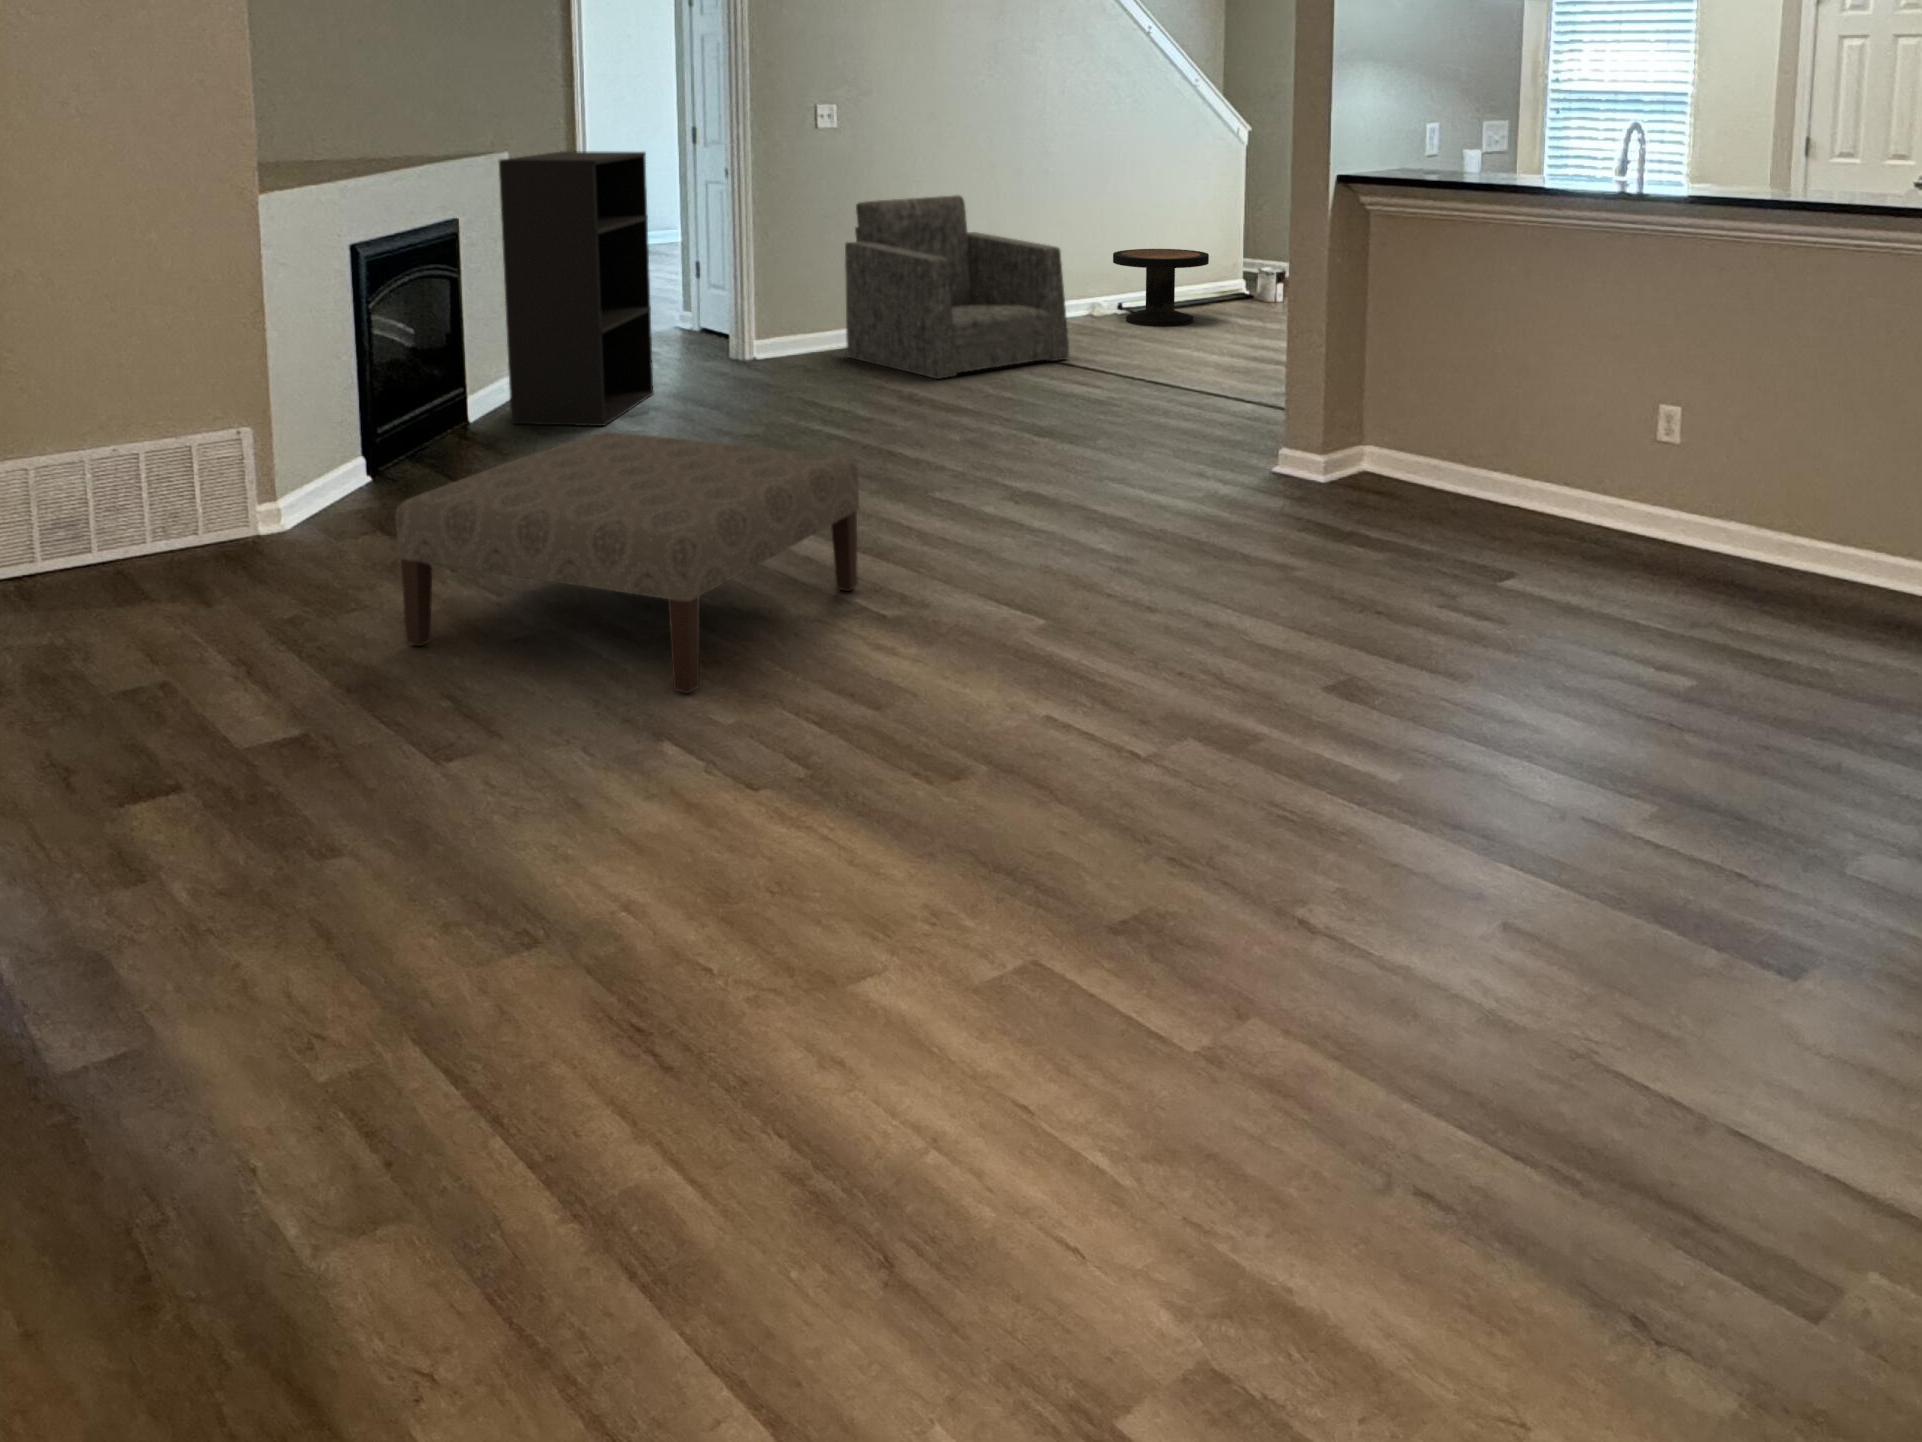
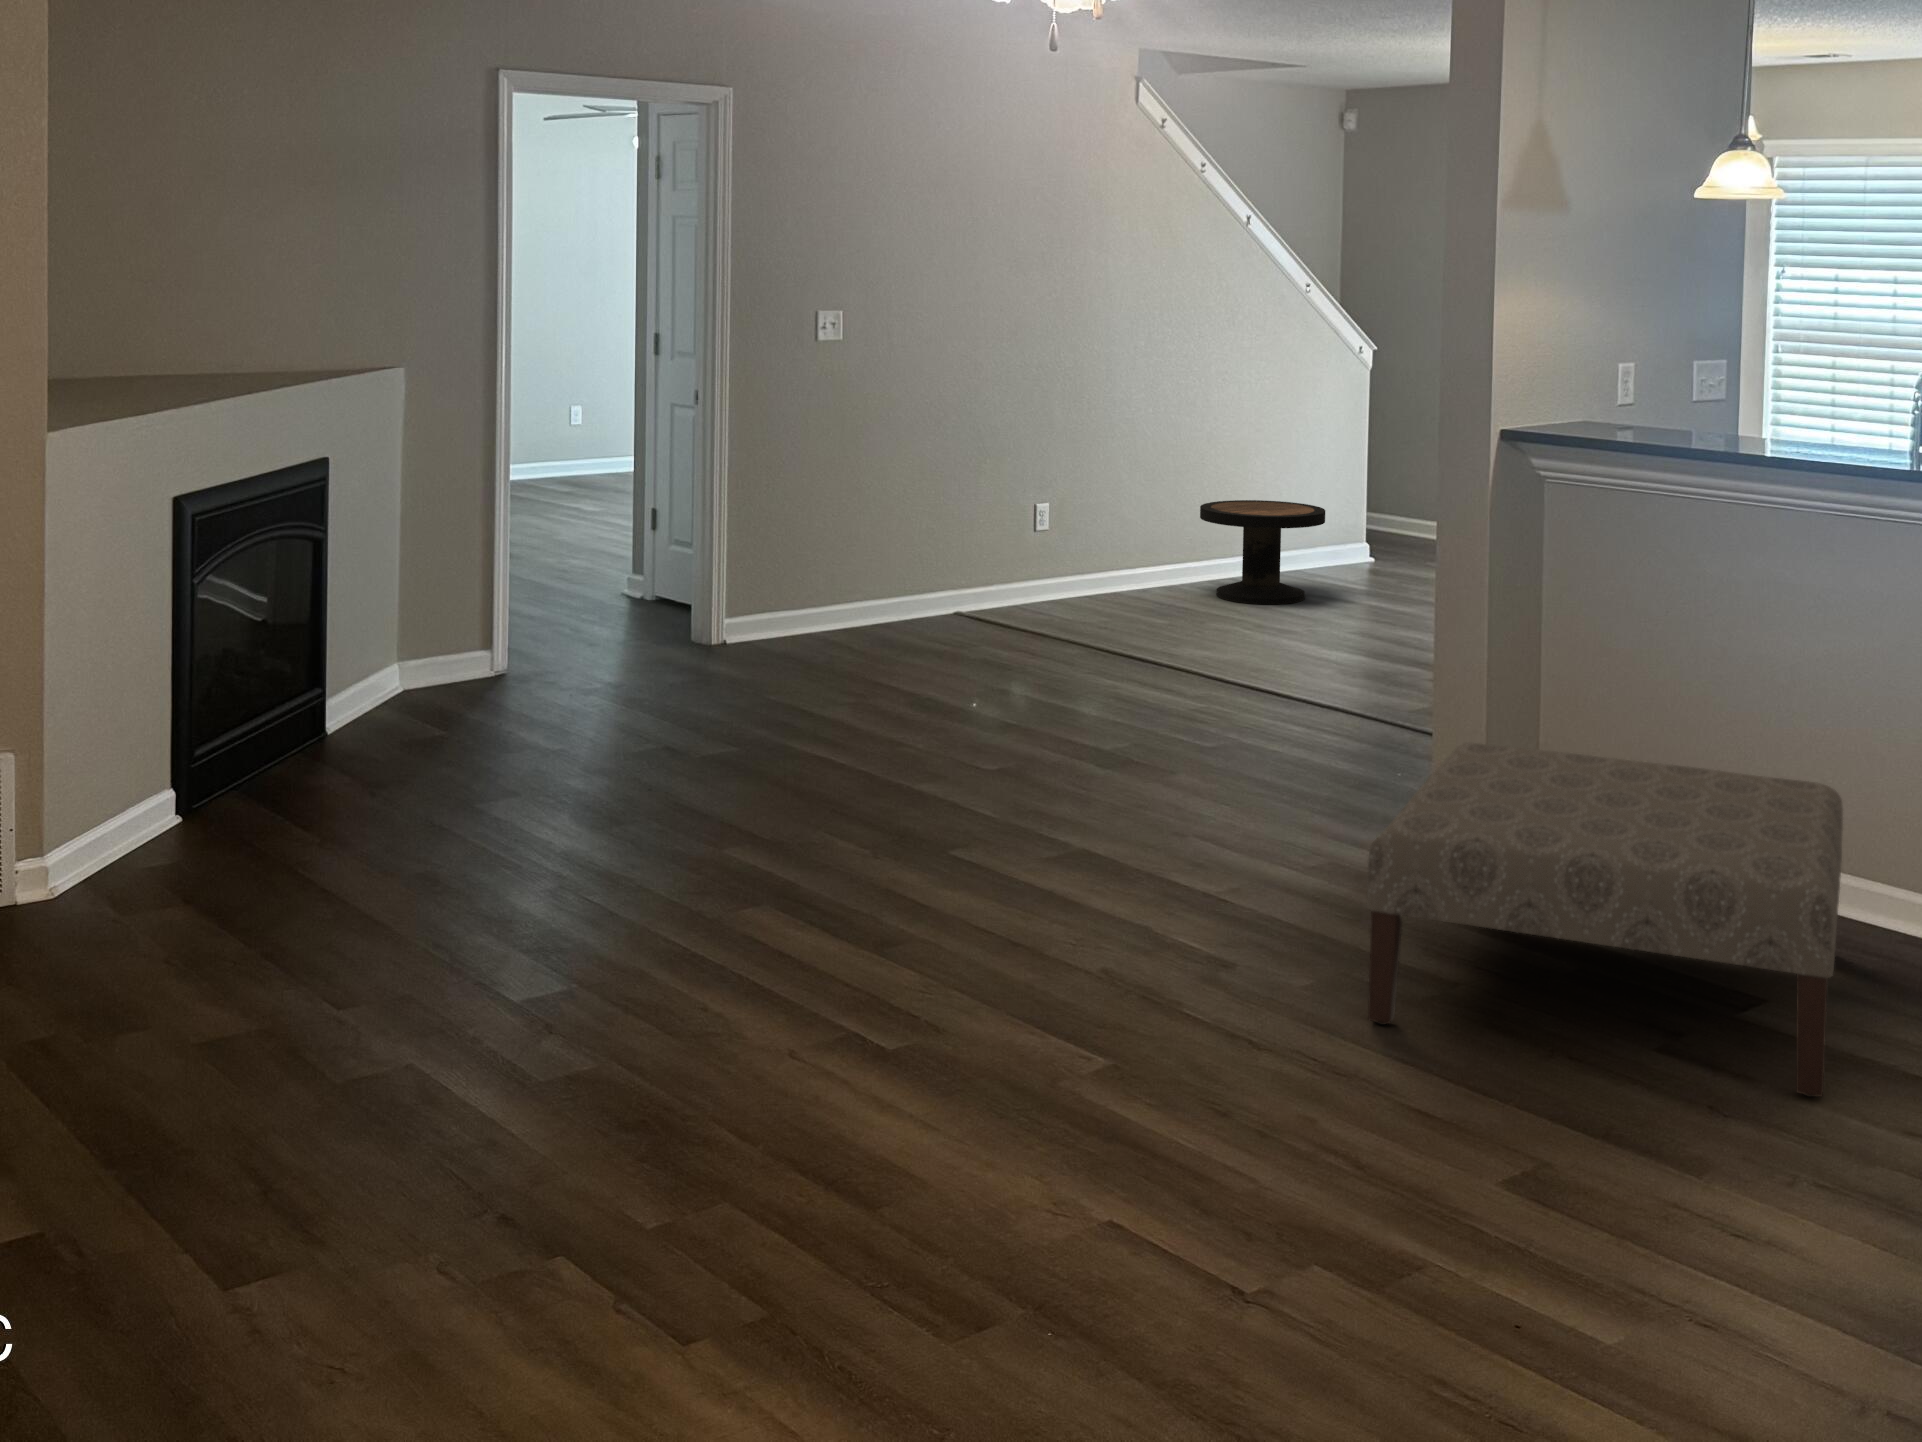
bookshelf: present [499,151,654,426] -> none [386,366,588,741]
armchair: present [845,195,1069,379] -> none [846,429,1142,677]
ottoman: present [395,432,859,693] -> present [1367,742,1843,1097]

